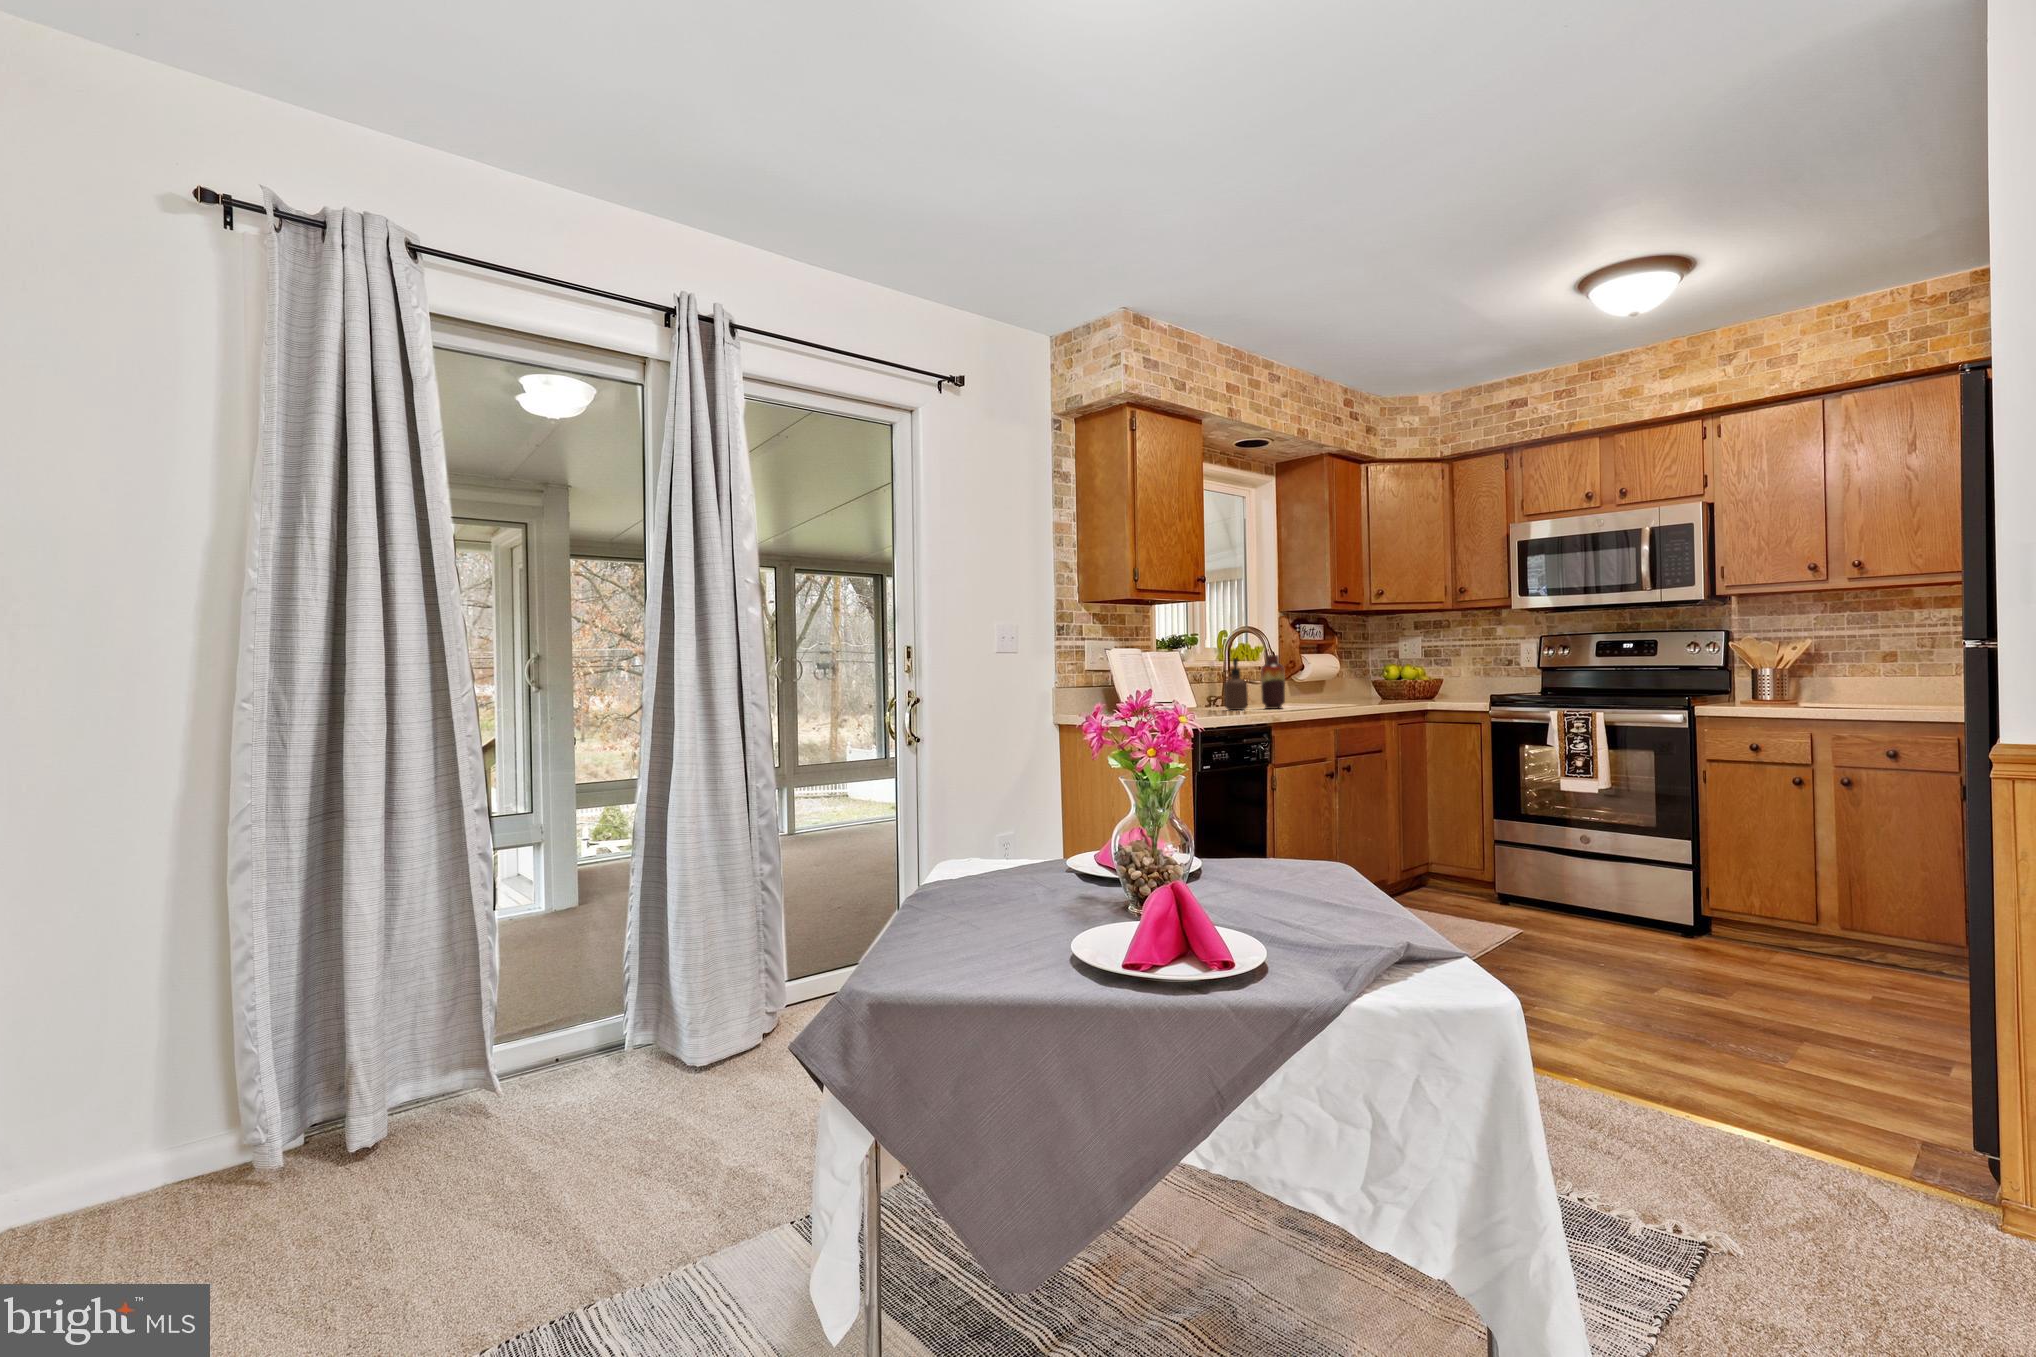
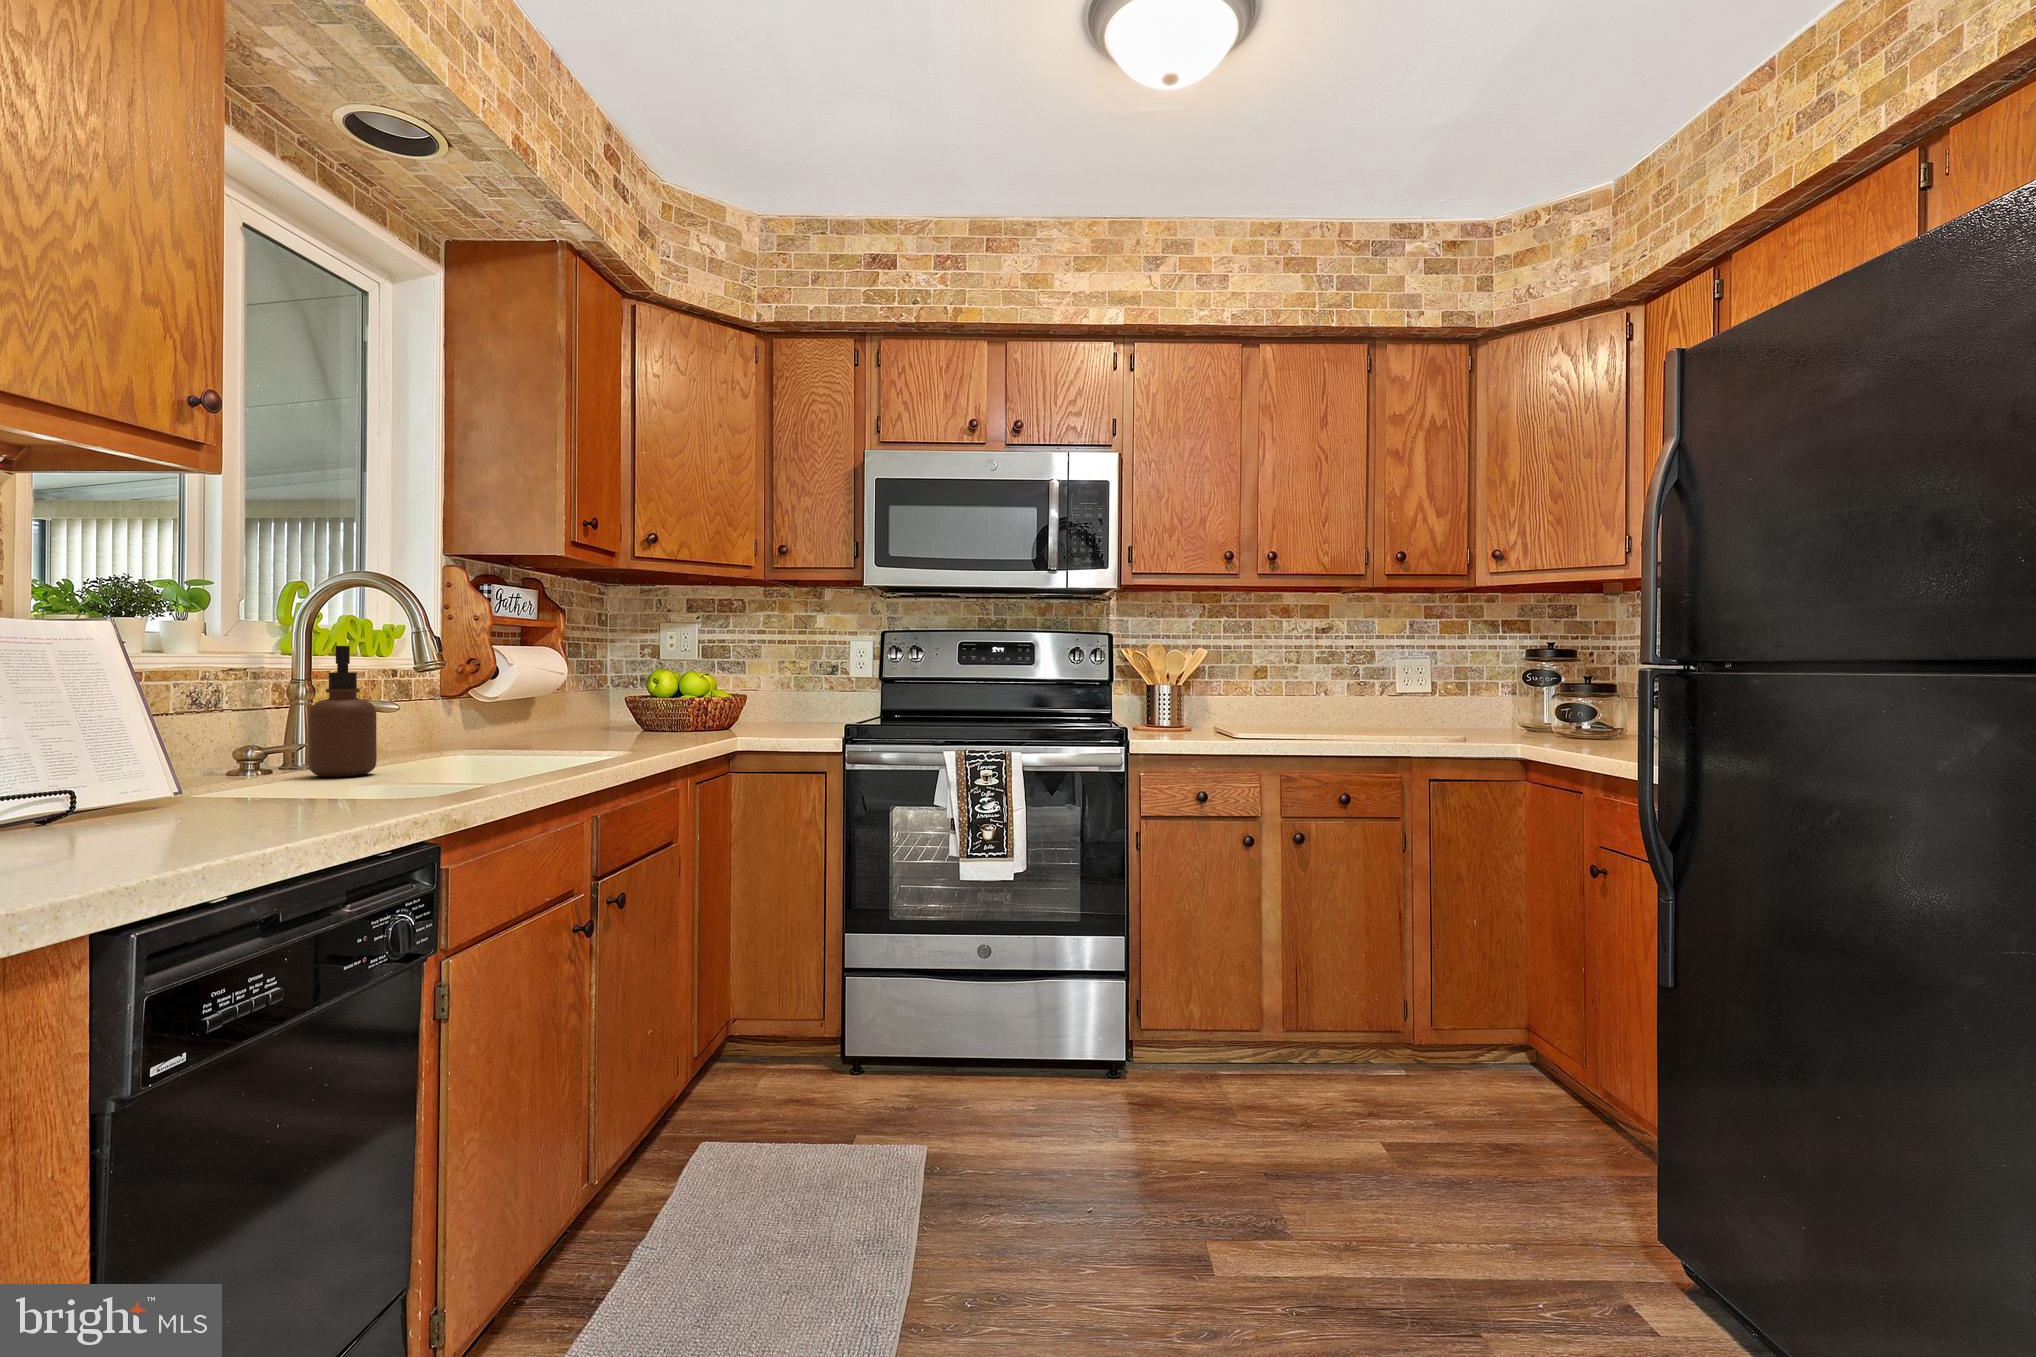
vase: present [1261,655,1285,709] -> none [413,642,473,768]

